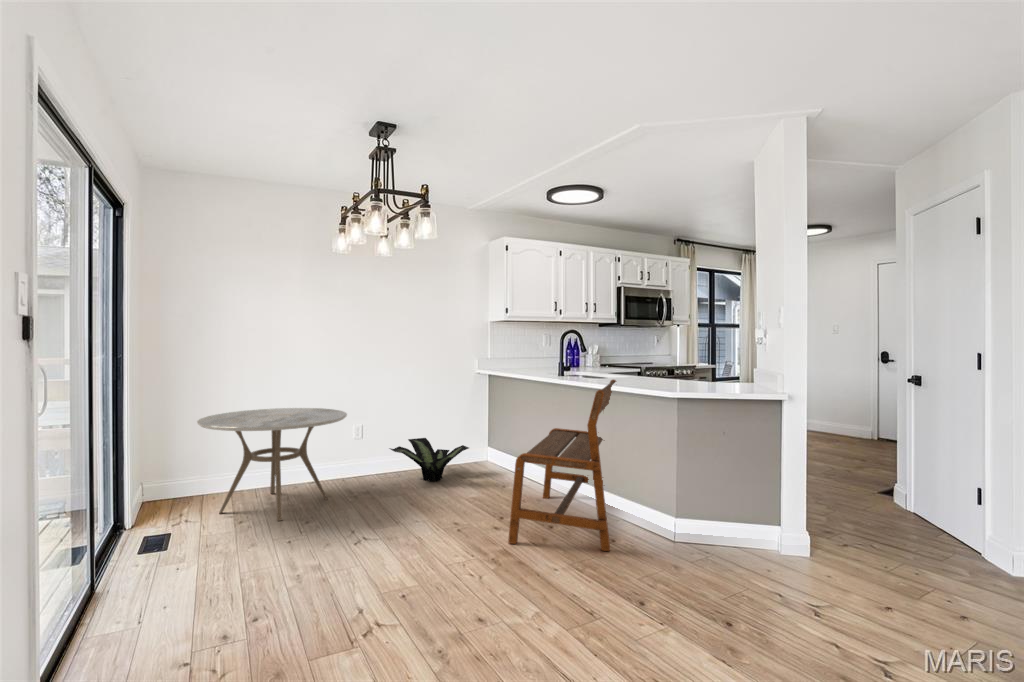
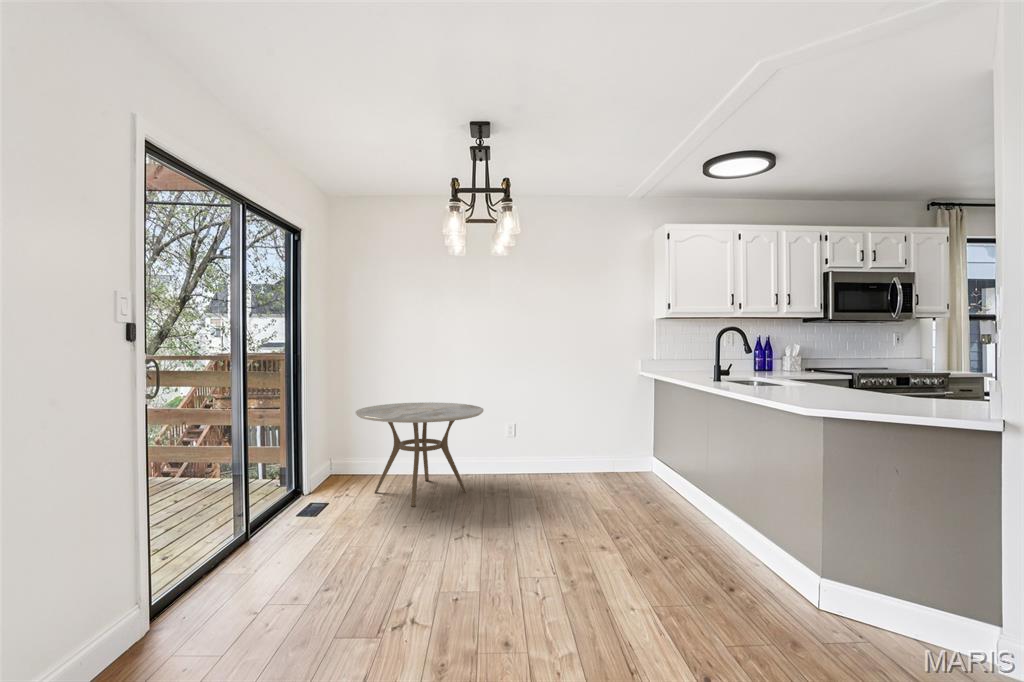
bench: present [508,380,616,551] -> none [601,389,776,601]
potted plant: present [390,438,469,482] -> none [531,441,617,489]

